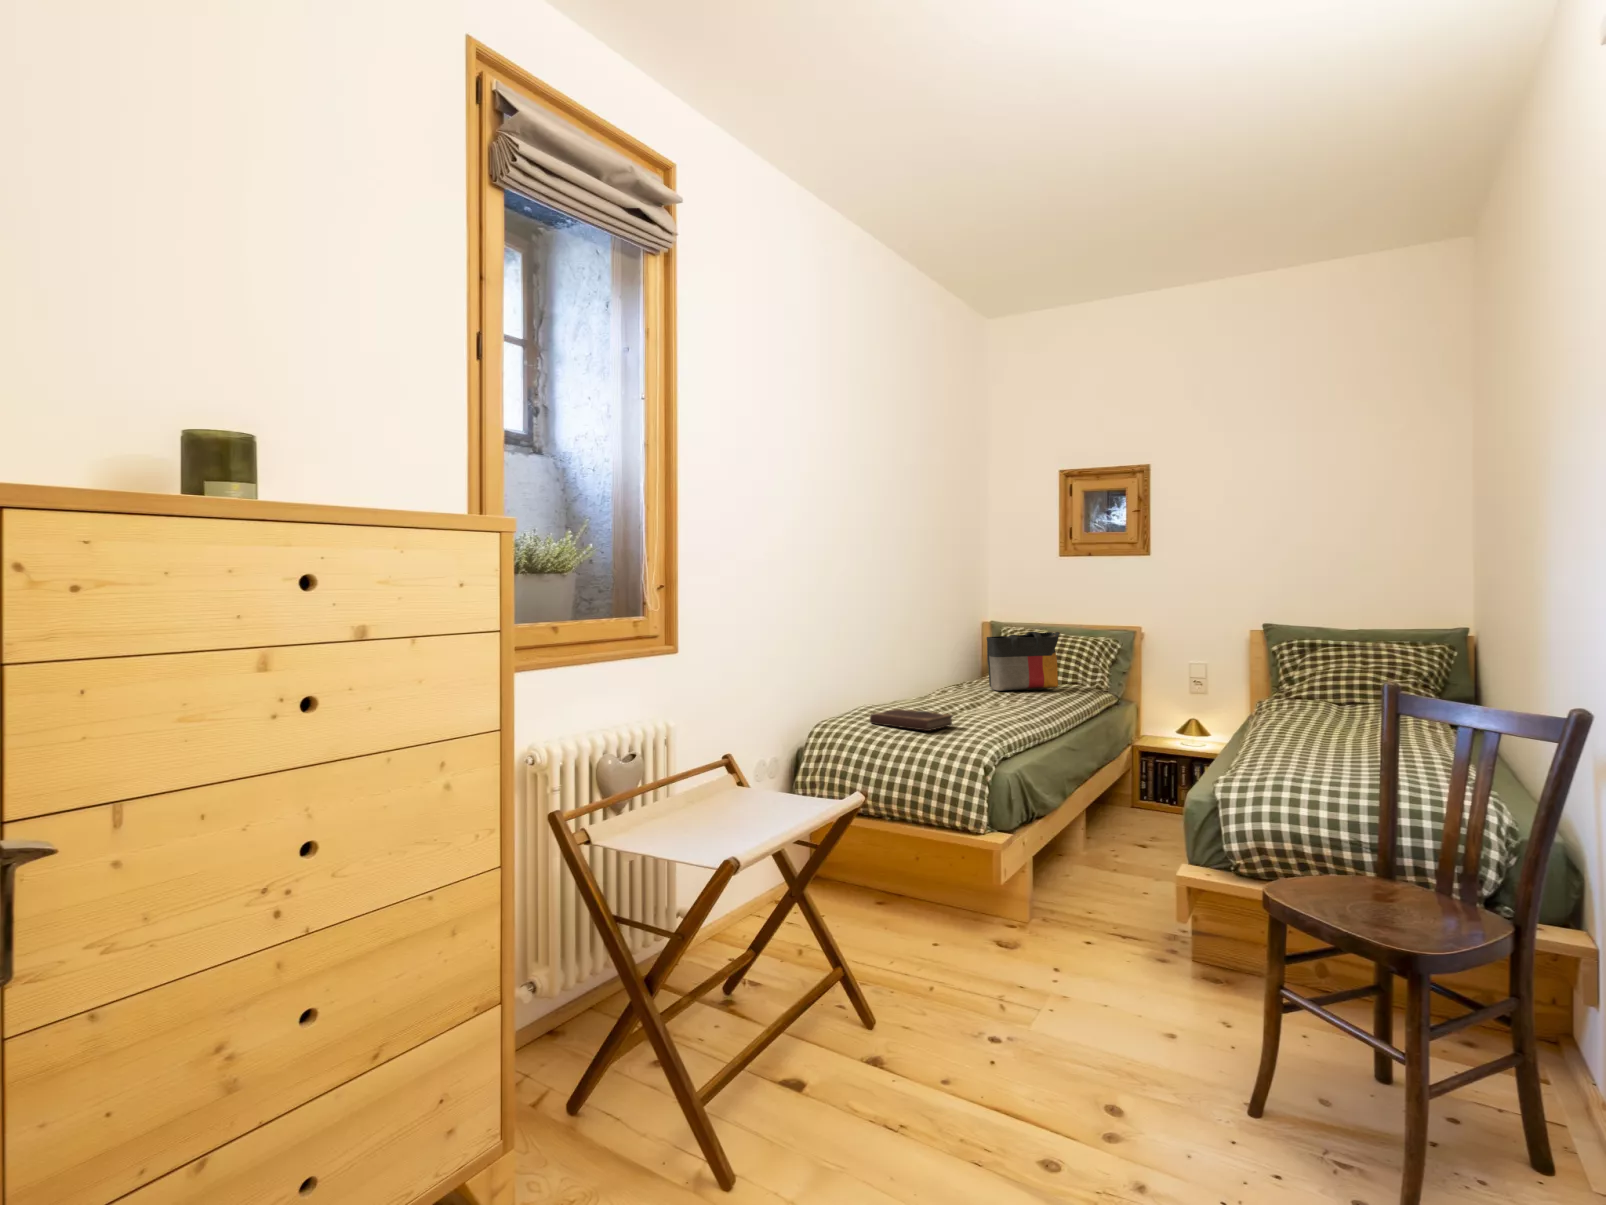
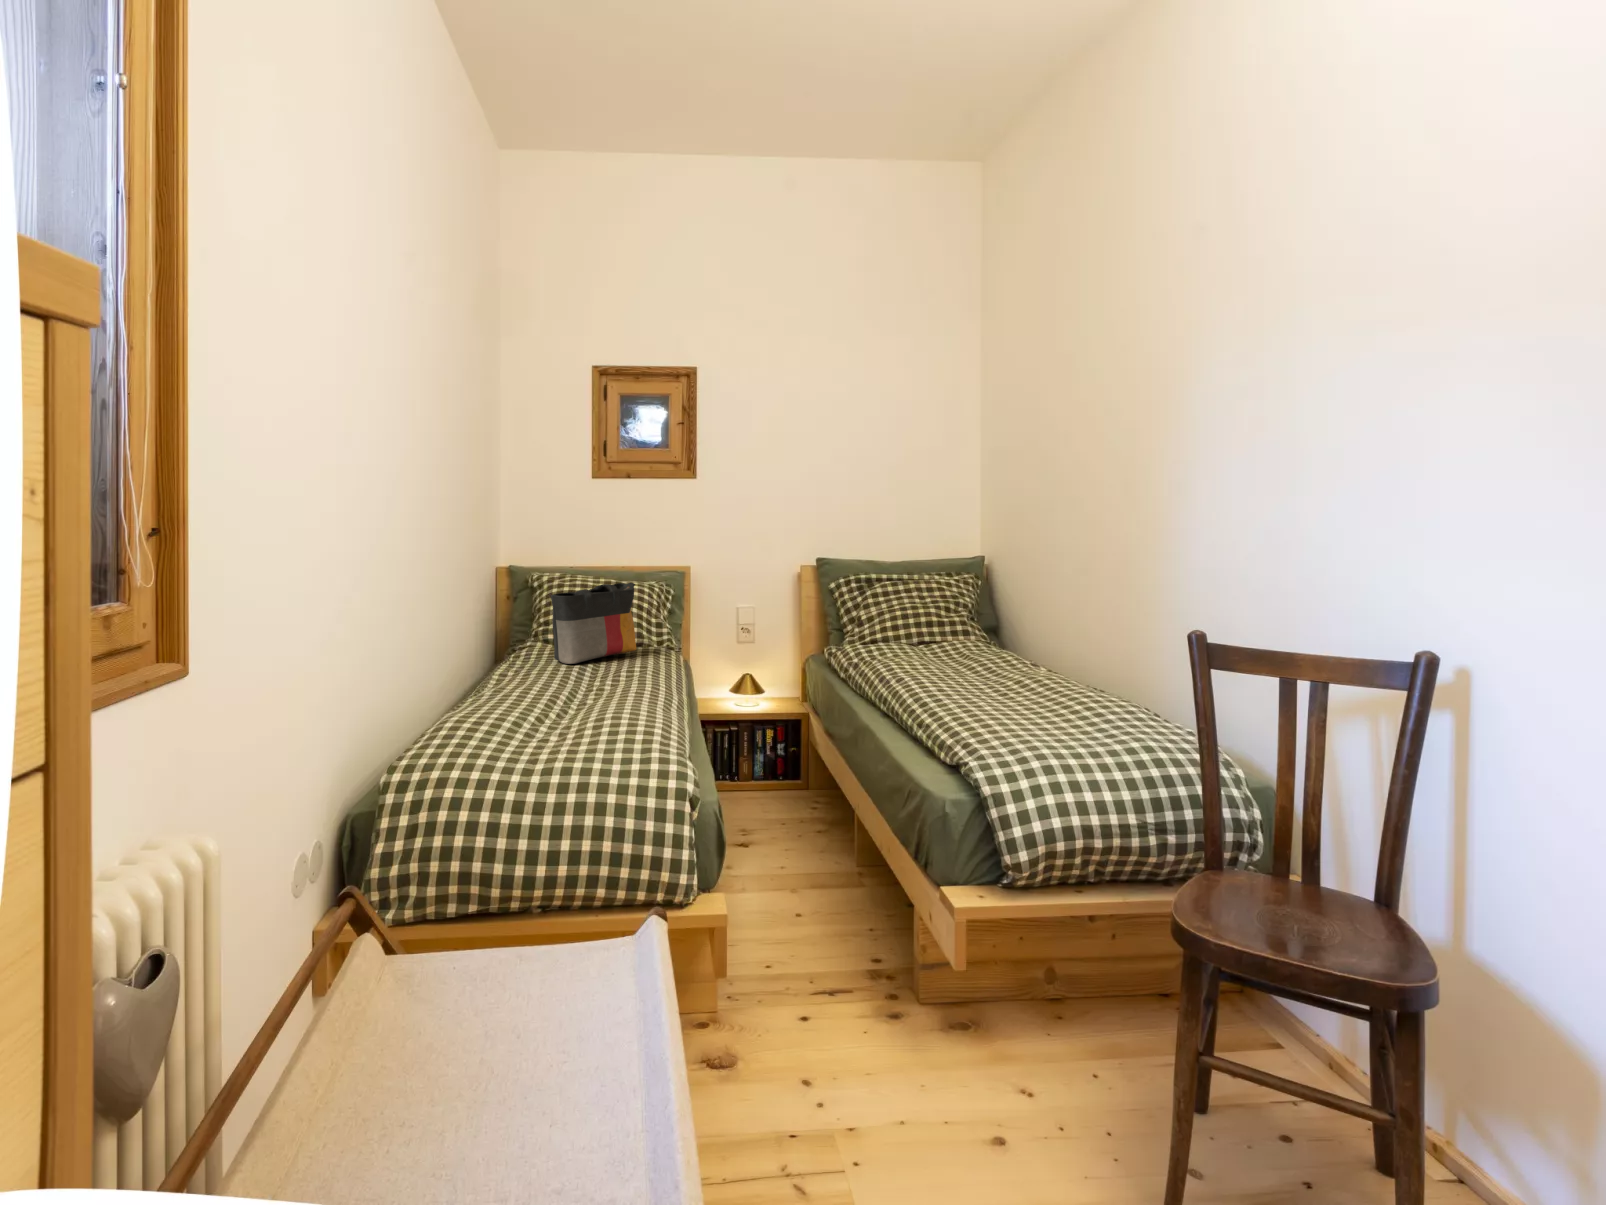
notebook: present [870,709,953,731] -> none [473,718,597,752]

